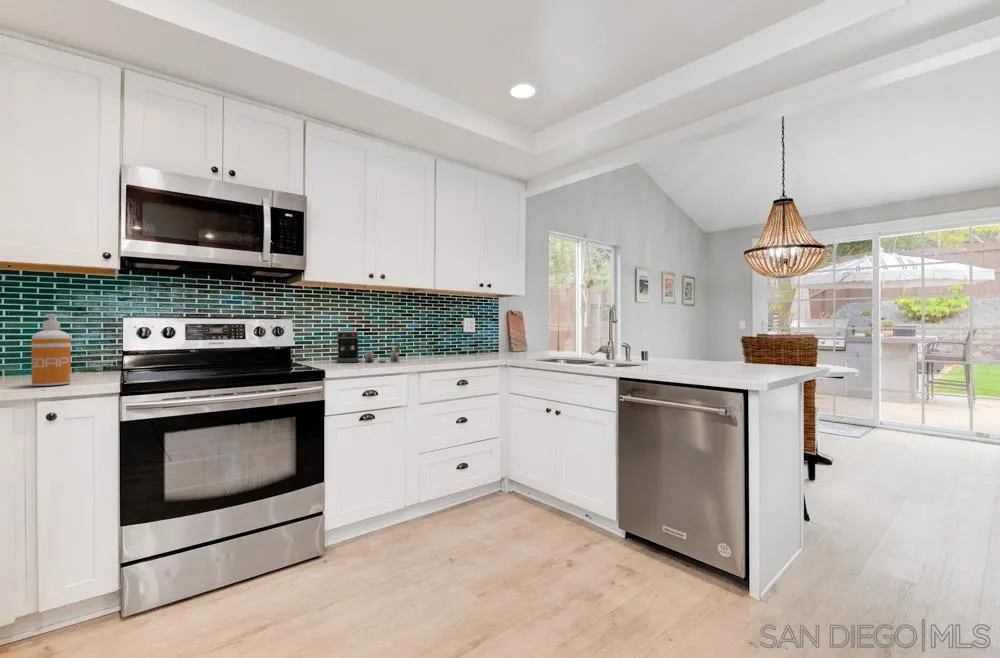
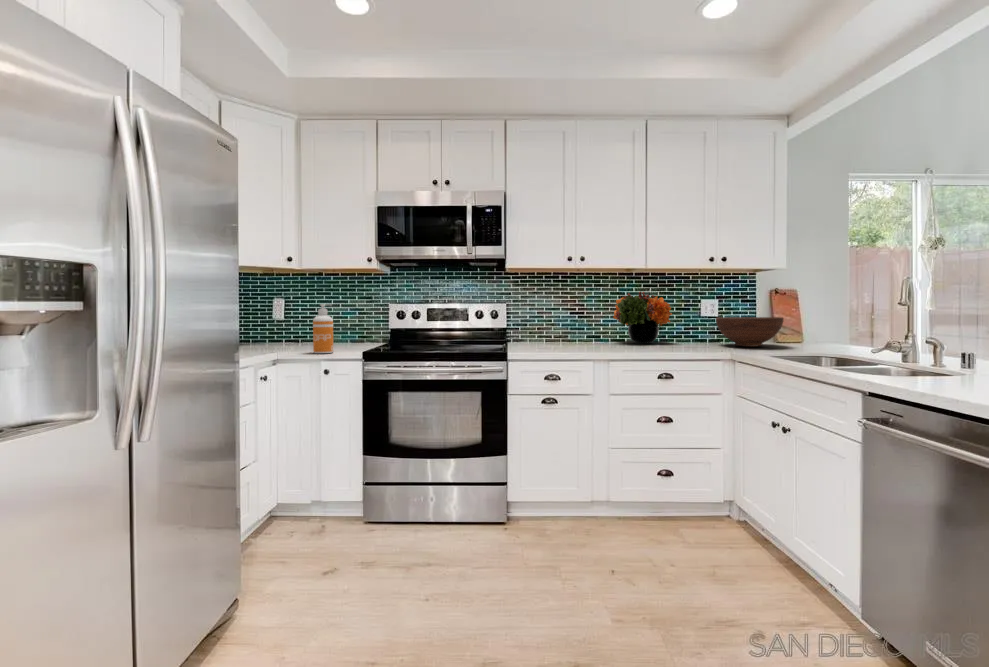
flower arrangement: none [395,310,448,356] -> present [613,292,672,343]
coffee maker: present [337,332,401,363] -> none [538,316,601,347]
fruit bowl: none [481,332,530,355] -> present [716,317,783,347]

